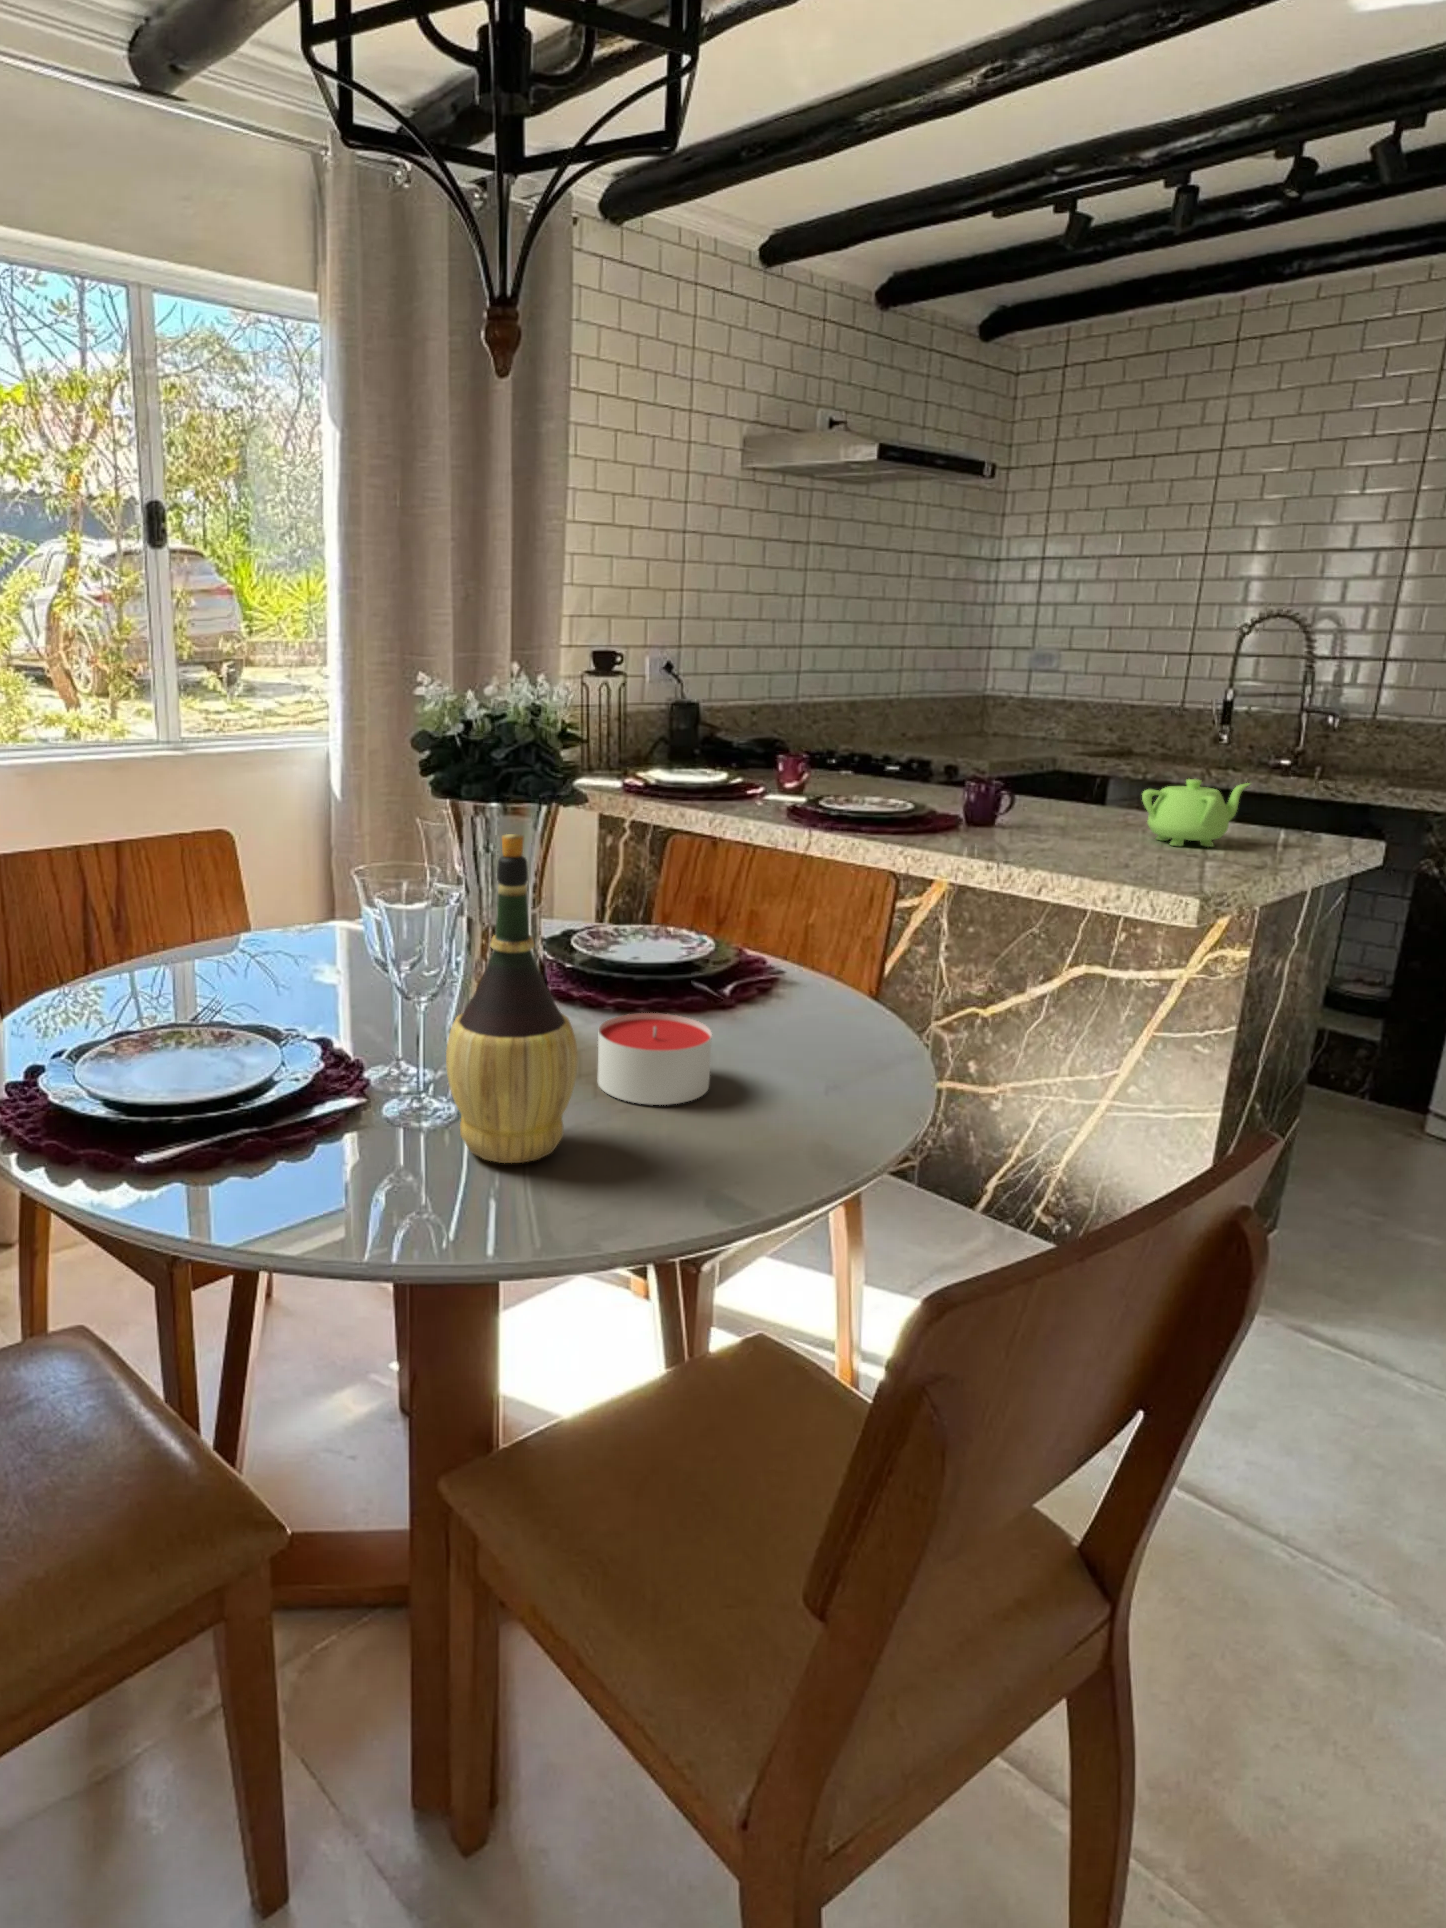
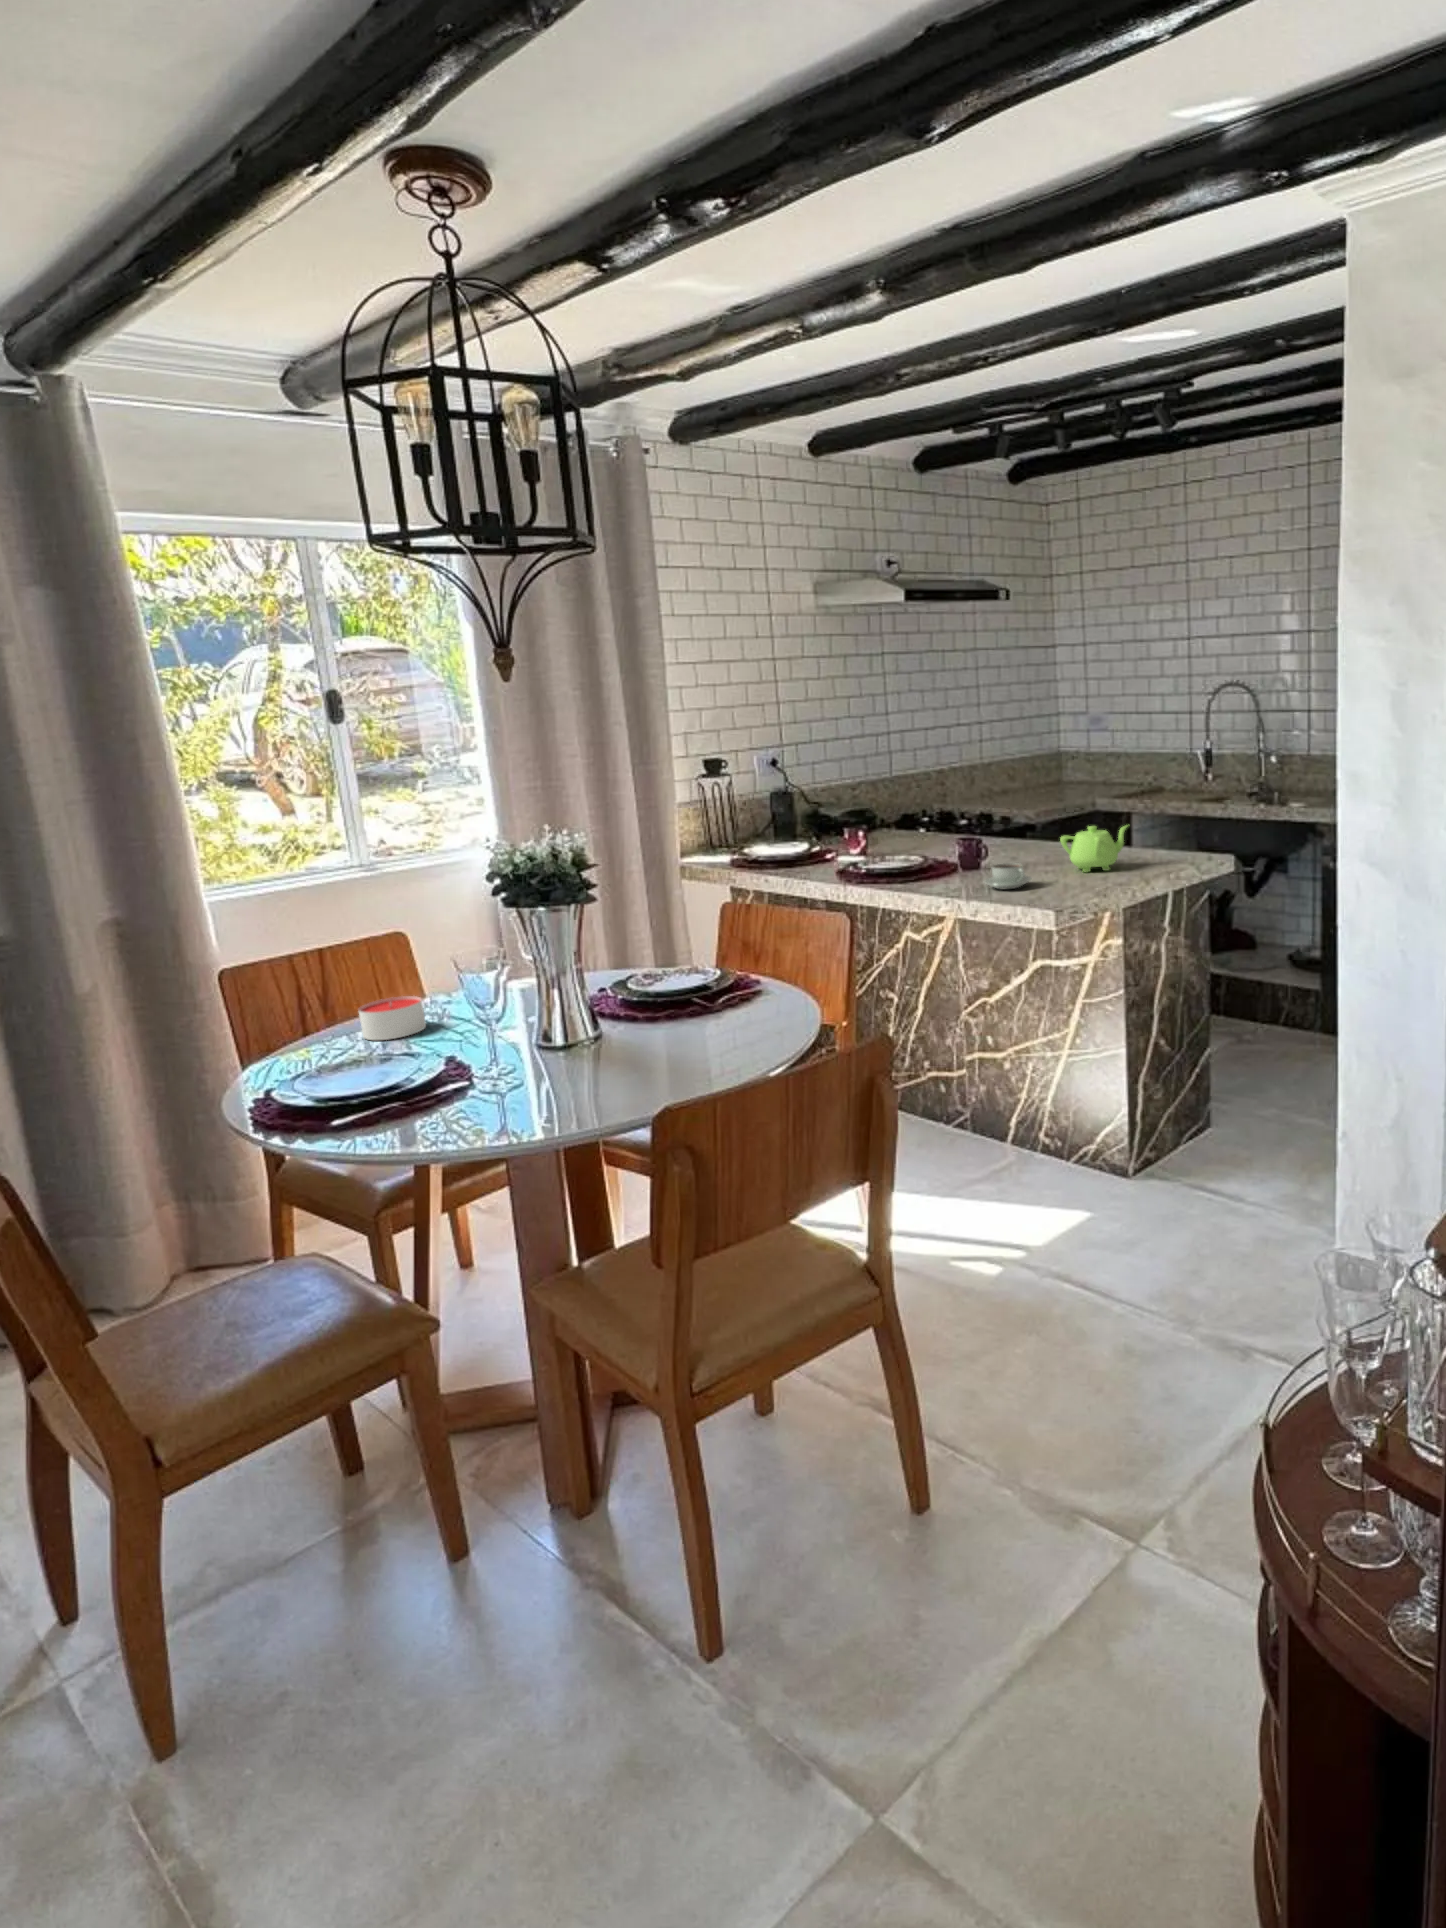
coffee cup: none [1041,820,1119,859] -> present [984,863,1032,889]
wine bottle: present [446,834,578,1163] -> none [505,927,580,1101]
candle: present [598,1013,712,1105] -> present [359,996,426,1040]

